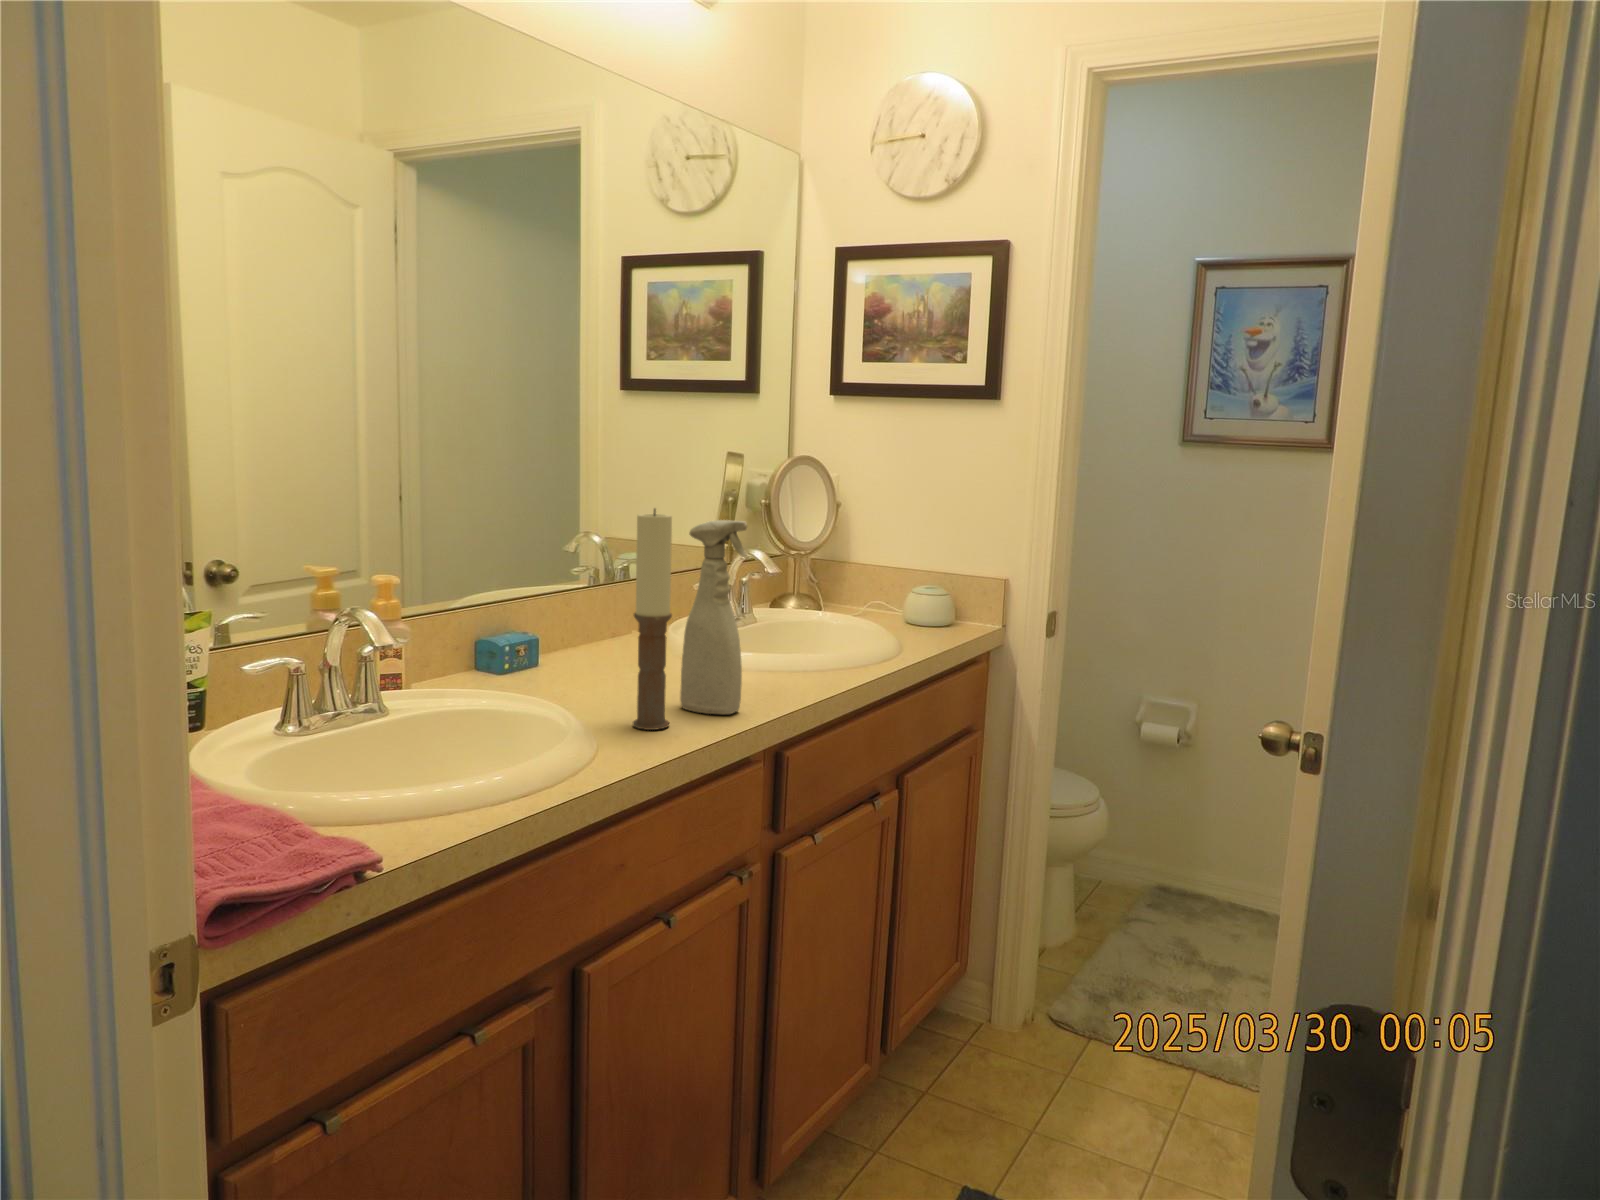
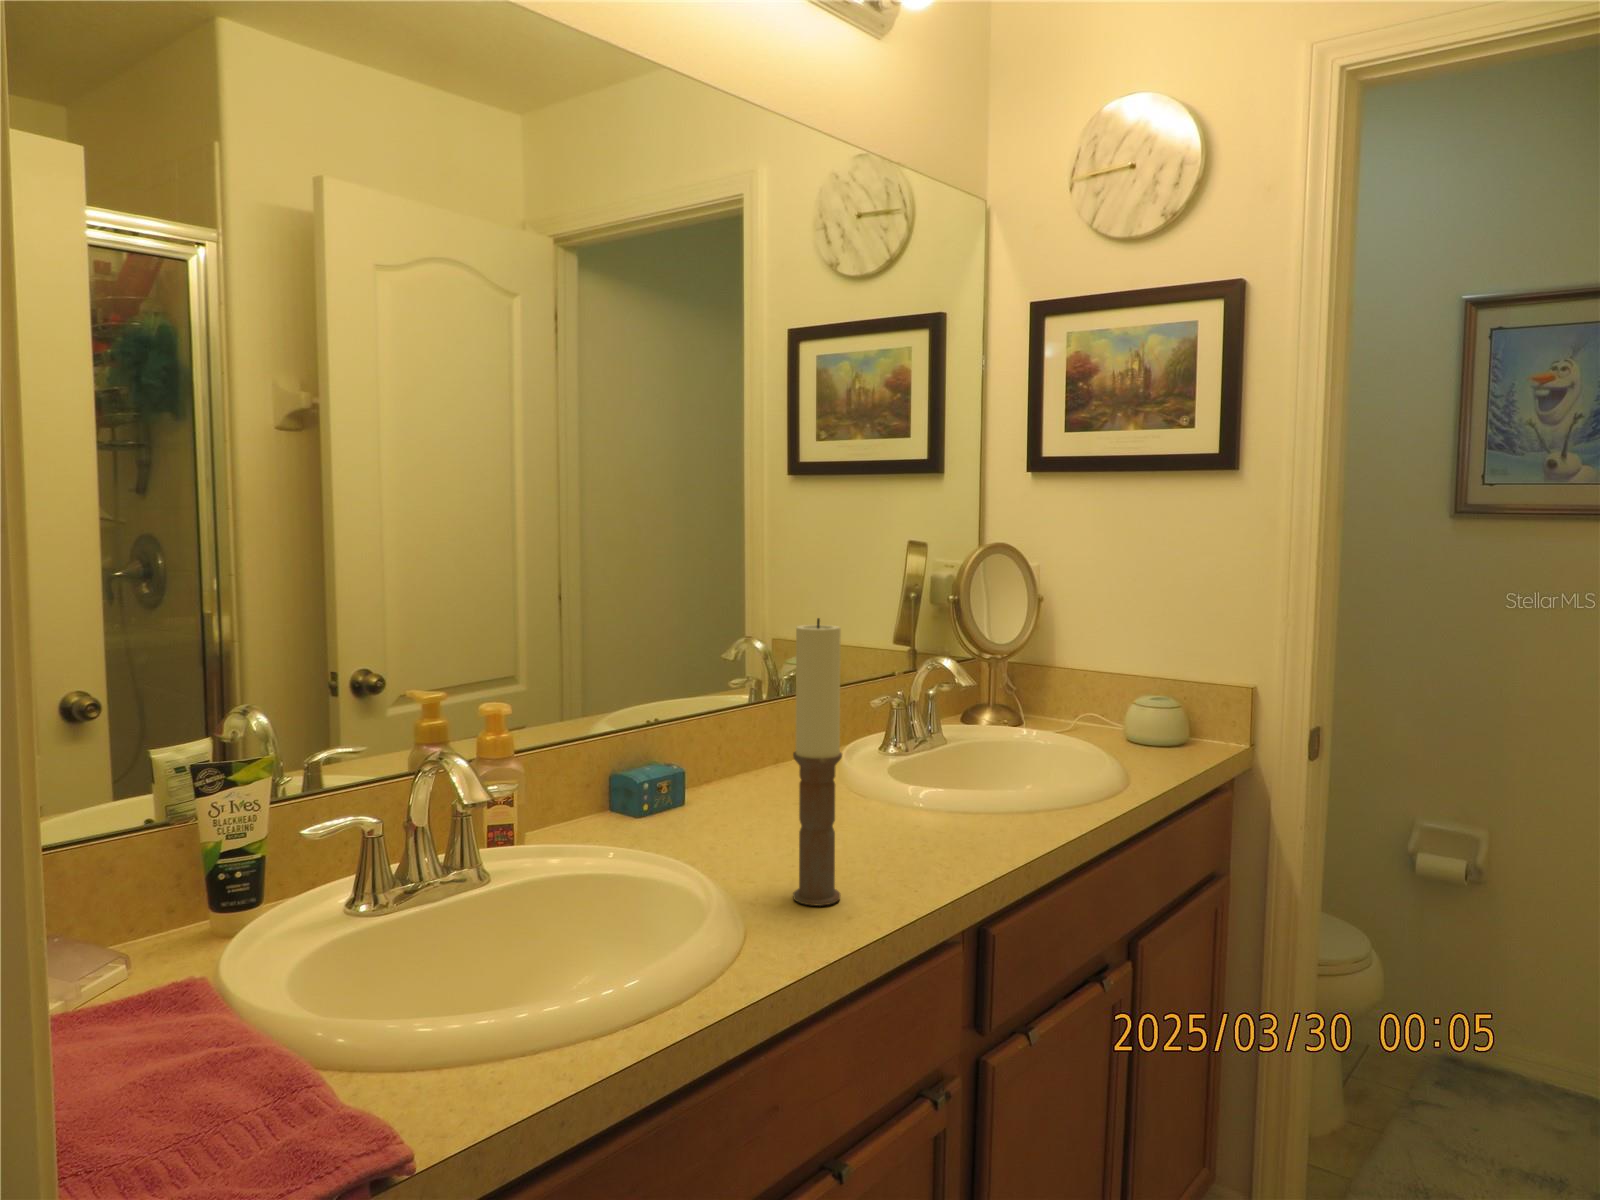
spray bottle: present [680,520,747,714] -> none [855,630,938,880]

